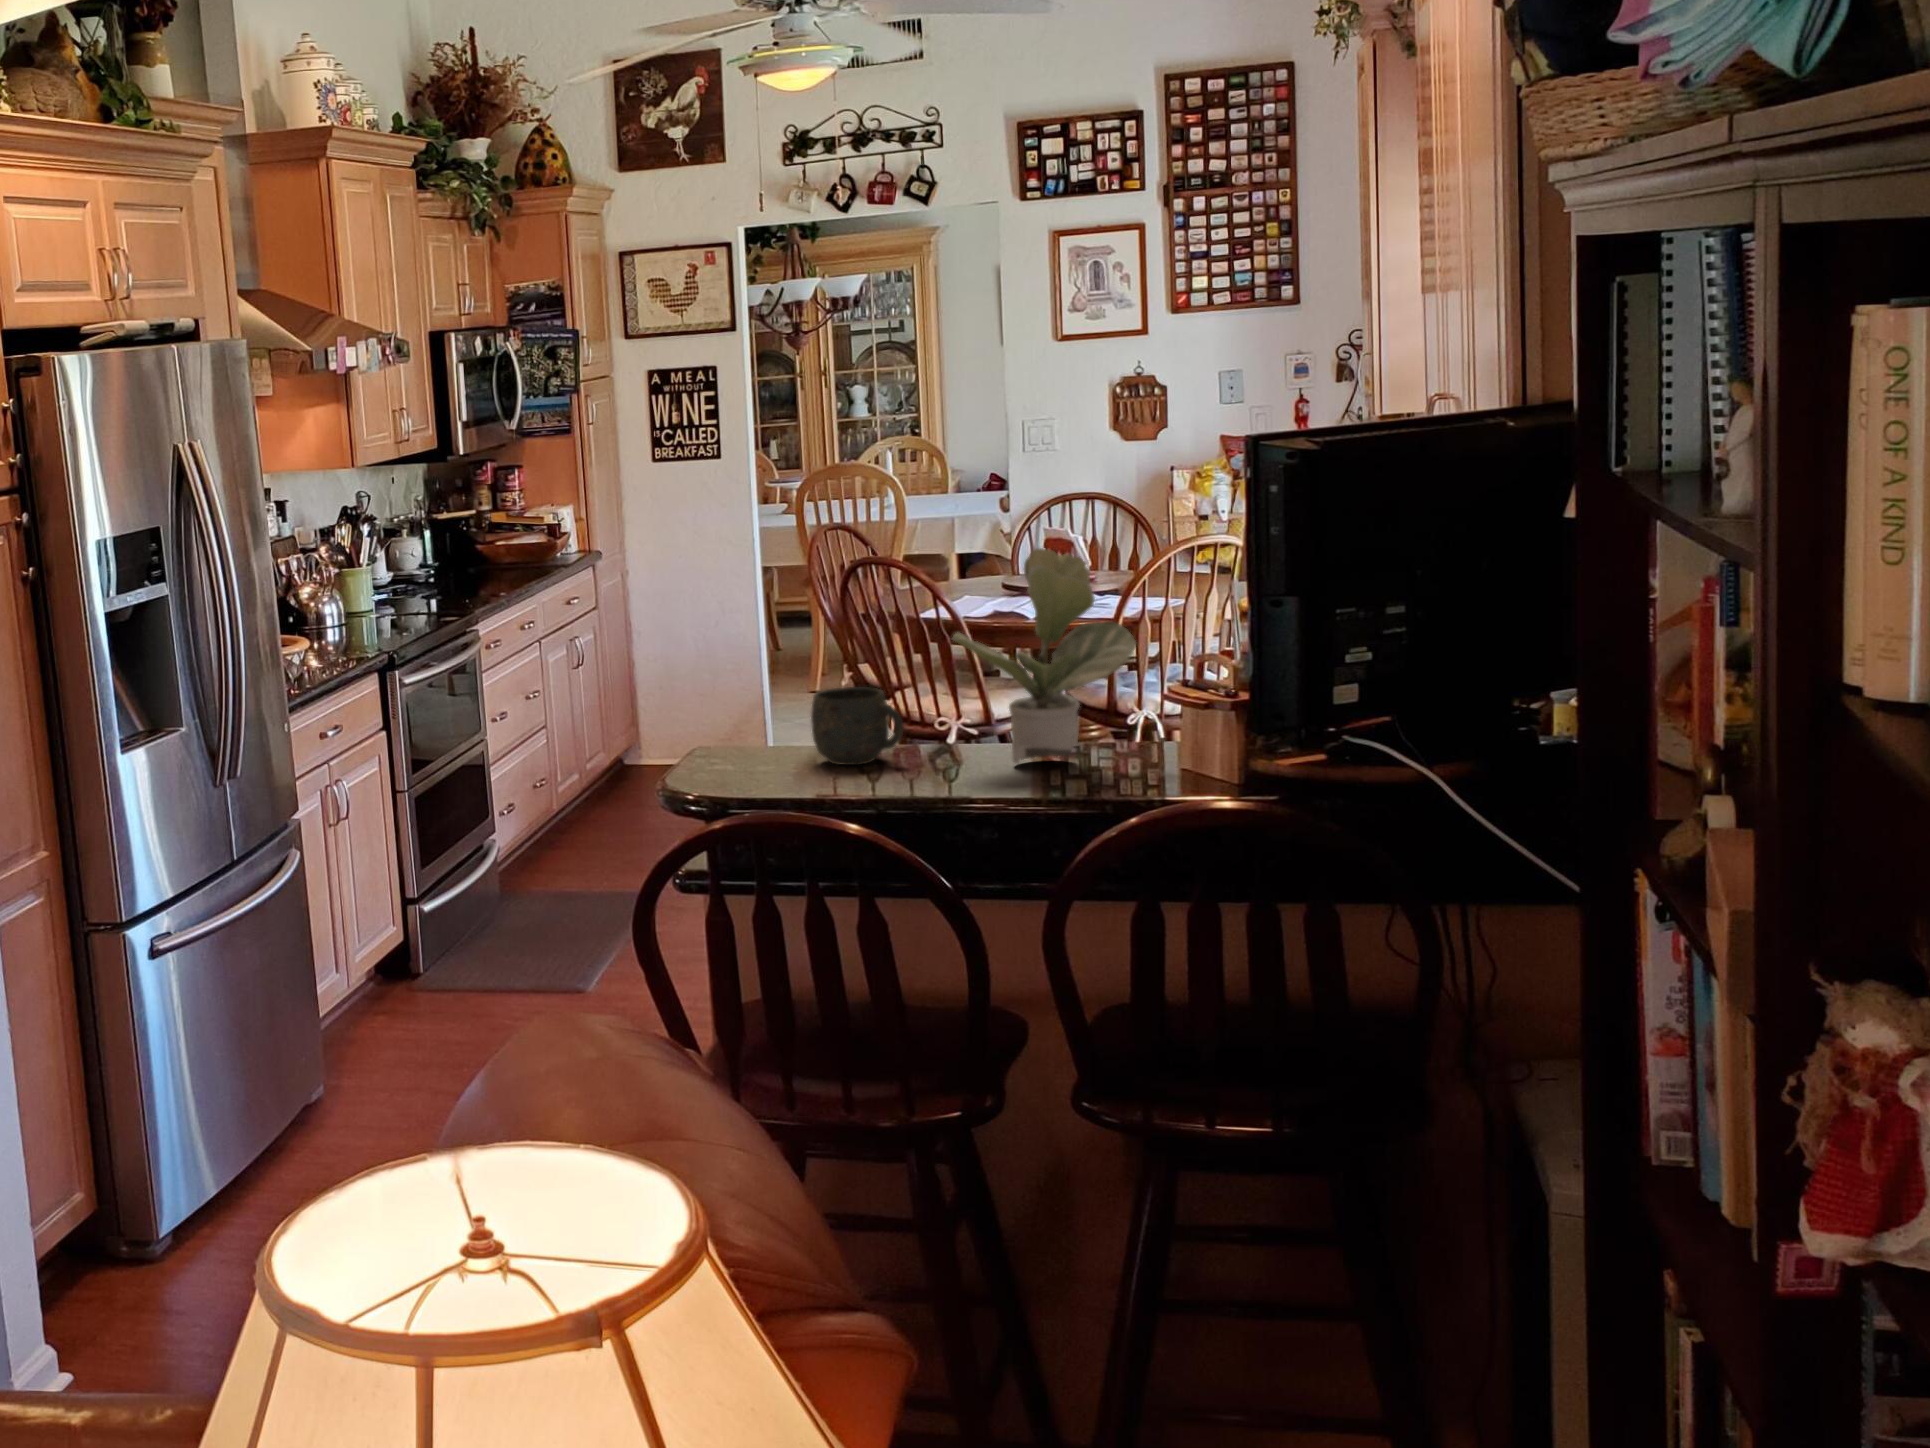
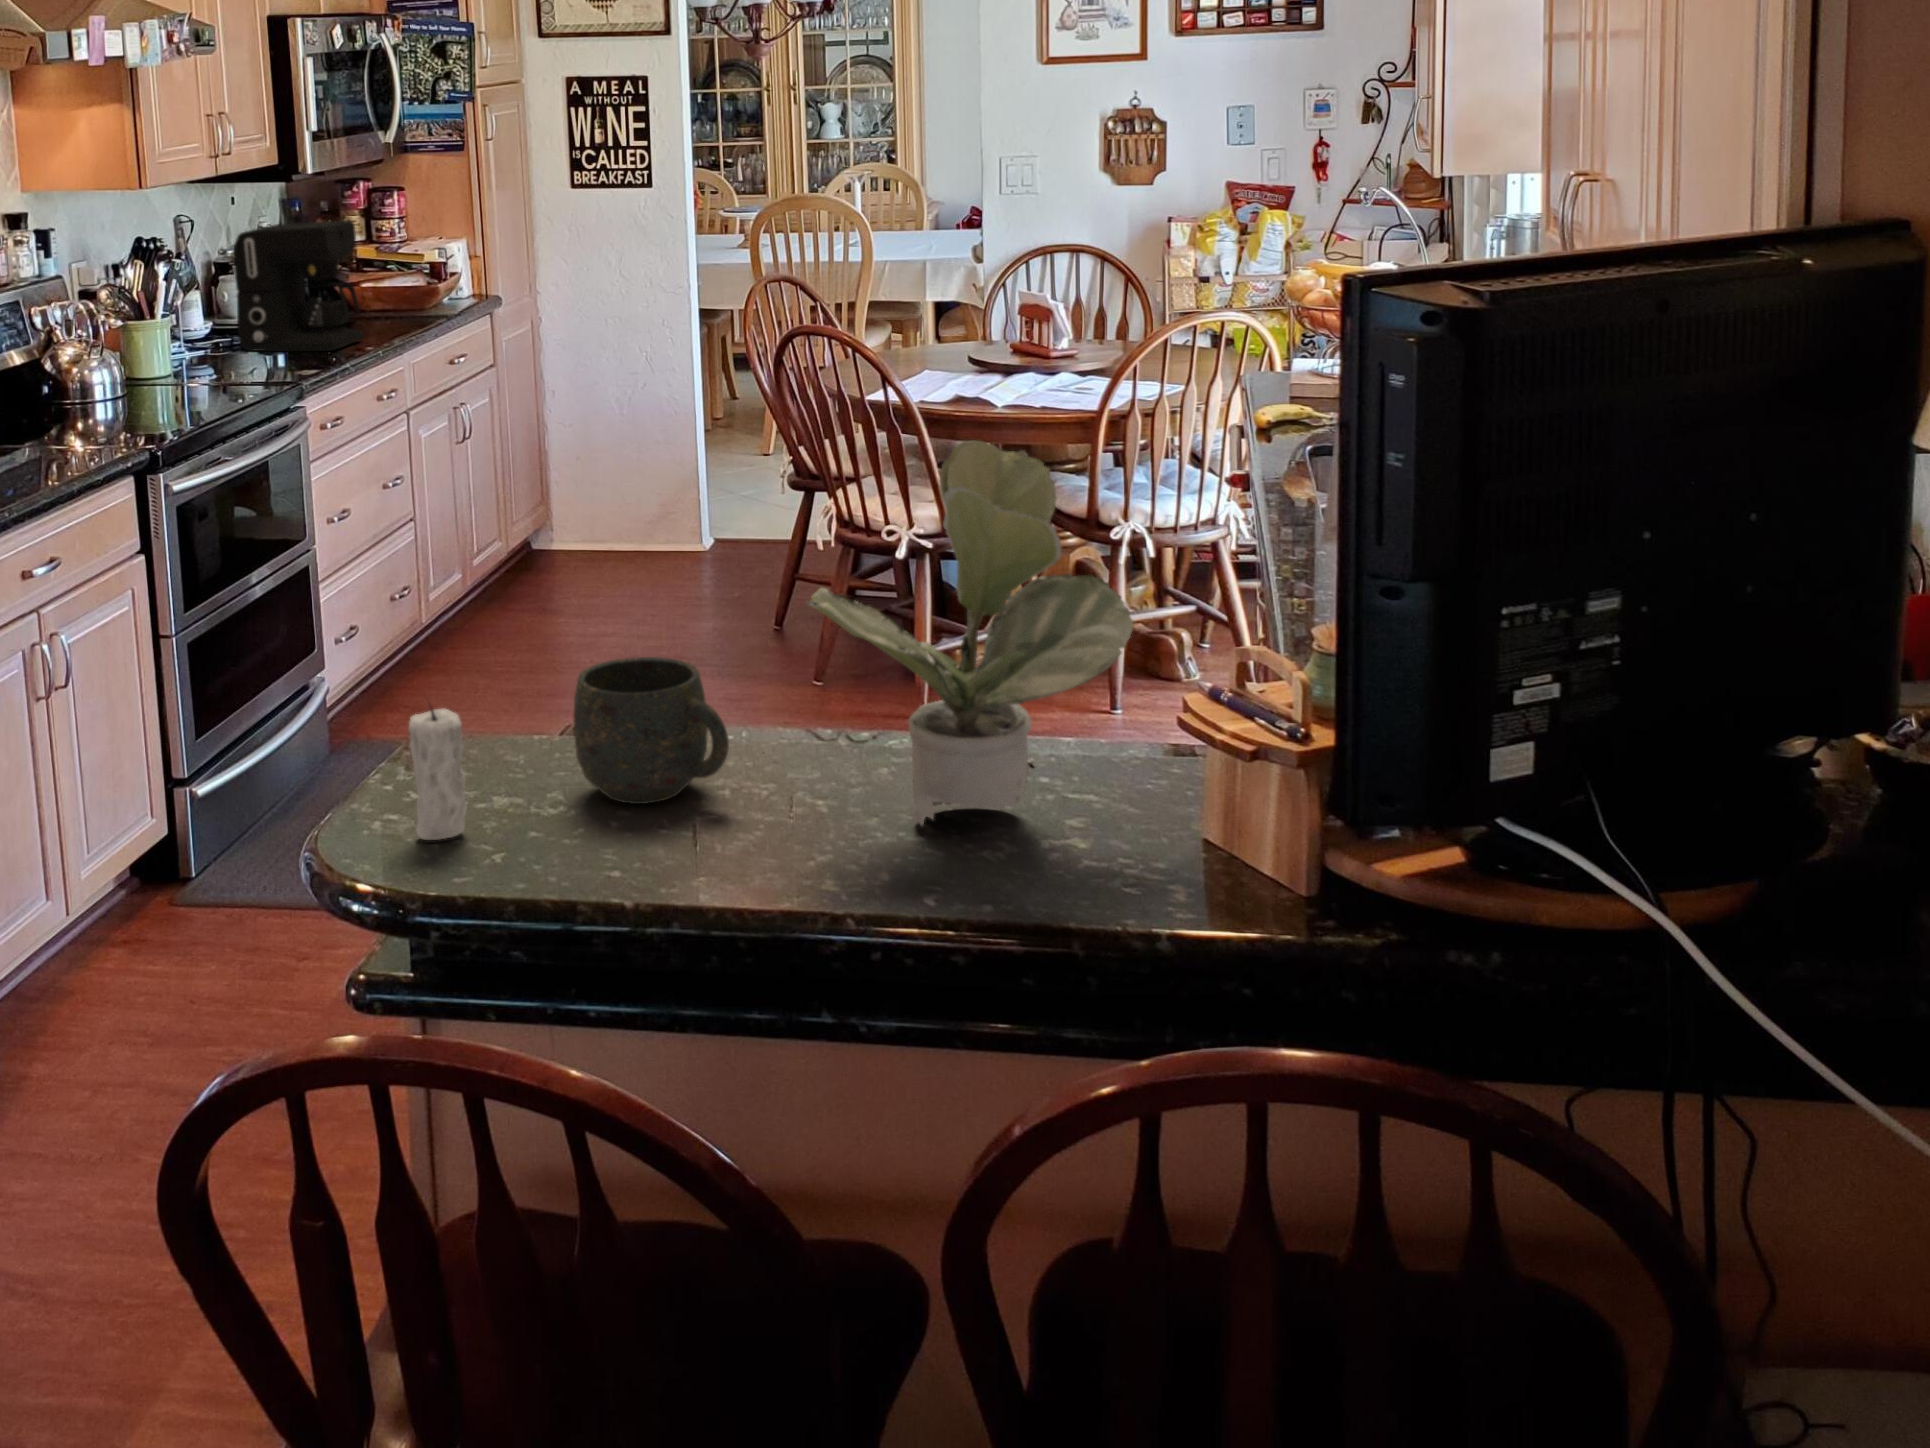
coffee maker: none [411,489,509,594] -> present [234,221,363,351]
candle: none [727,695,759,779] -> present [409,697,467,840]

